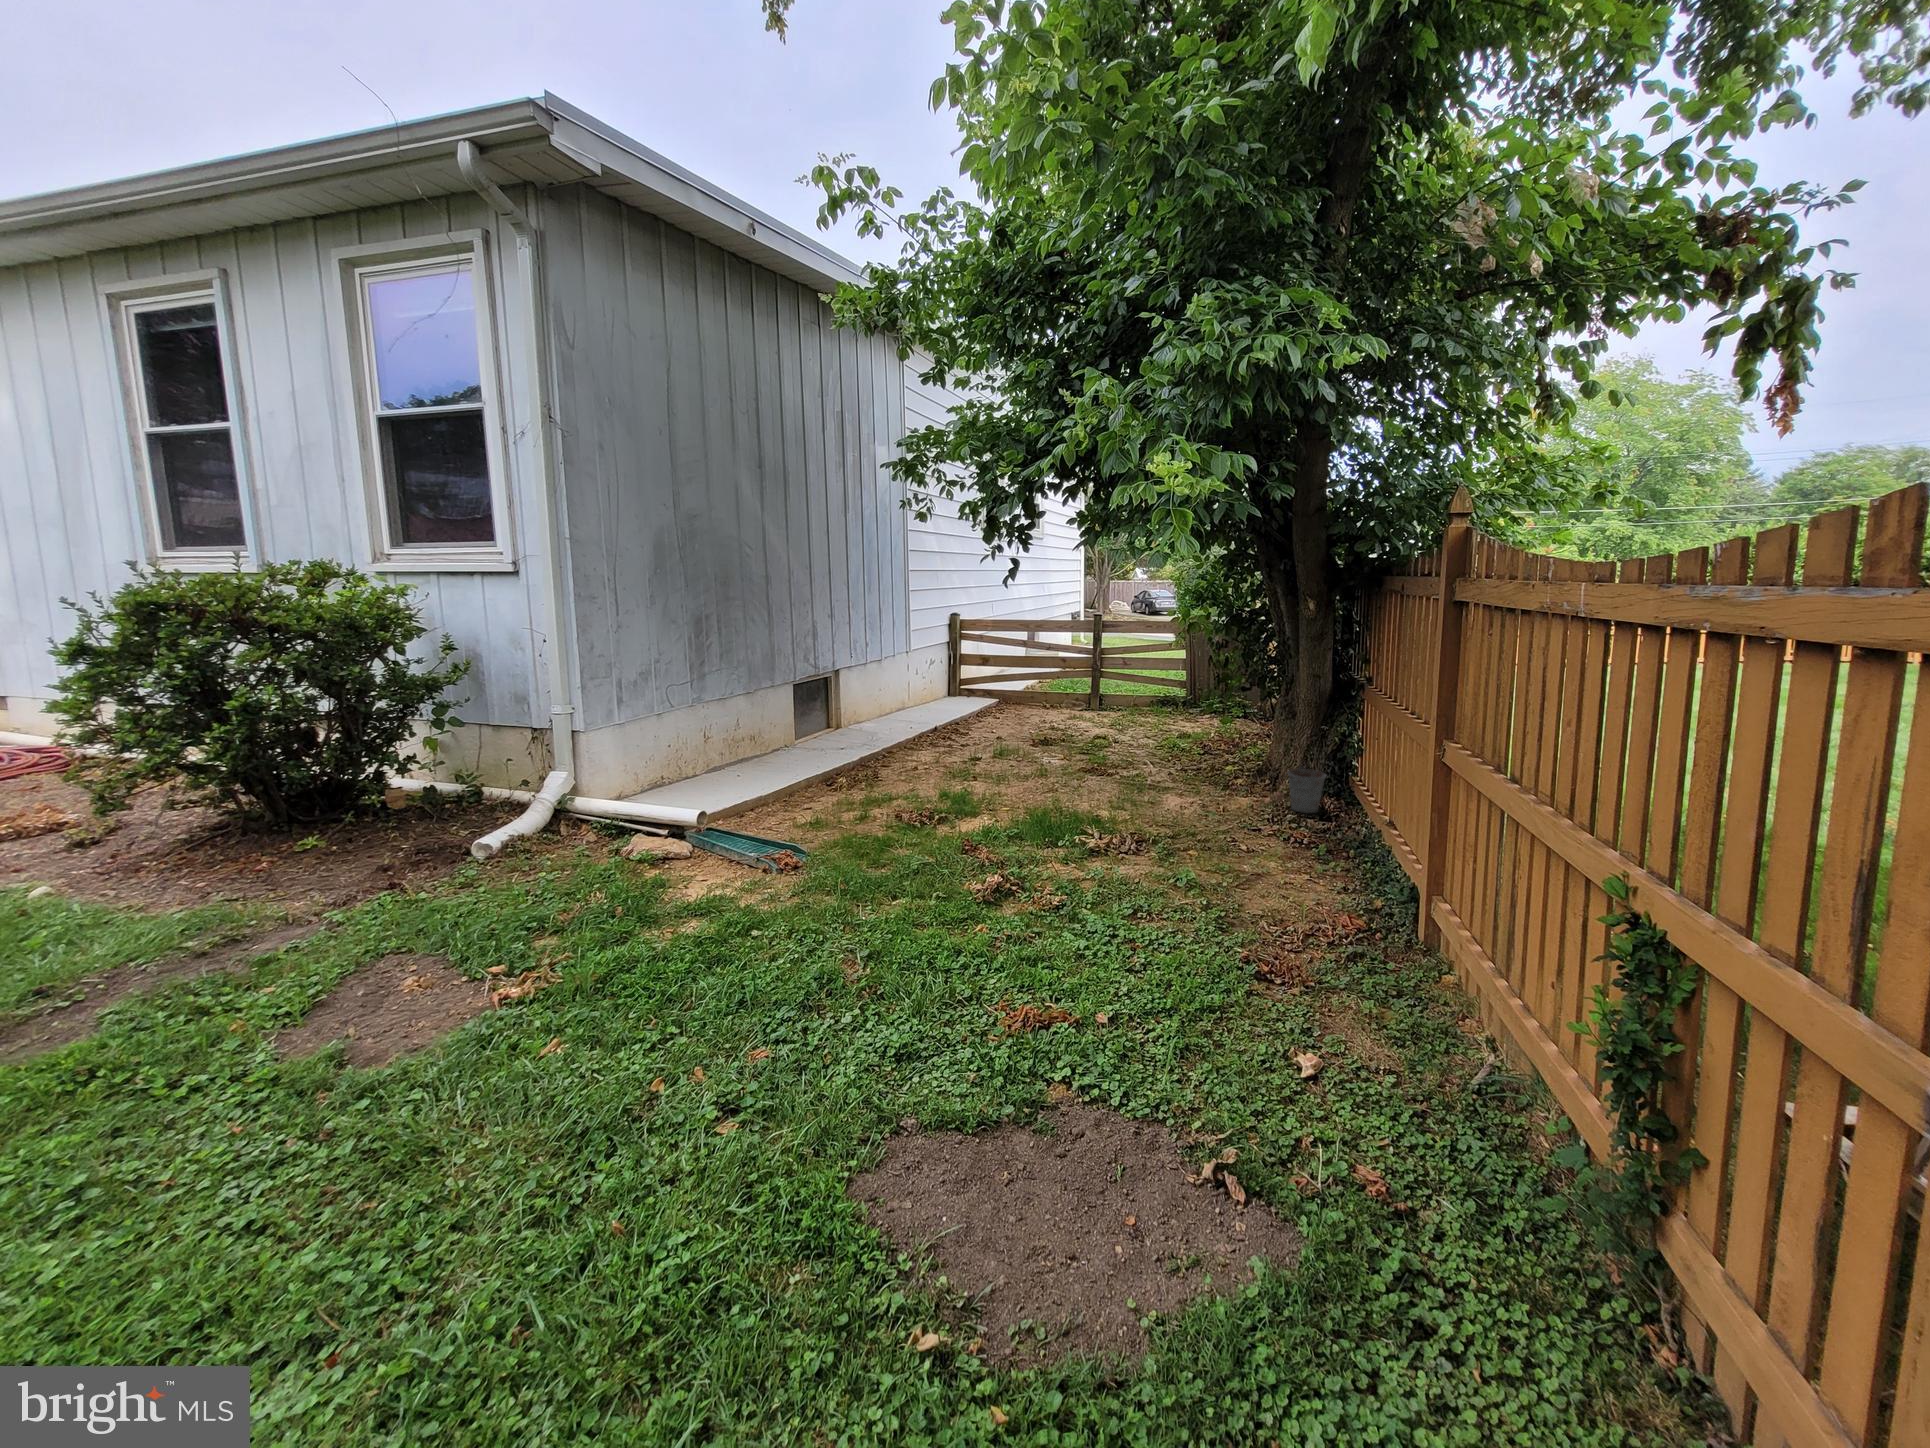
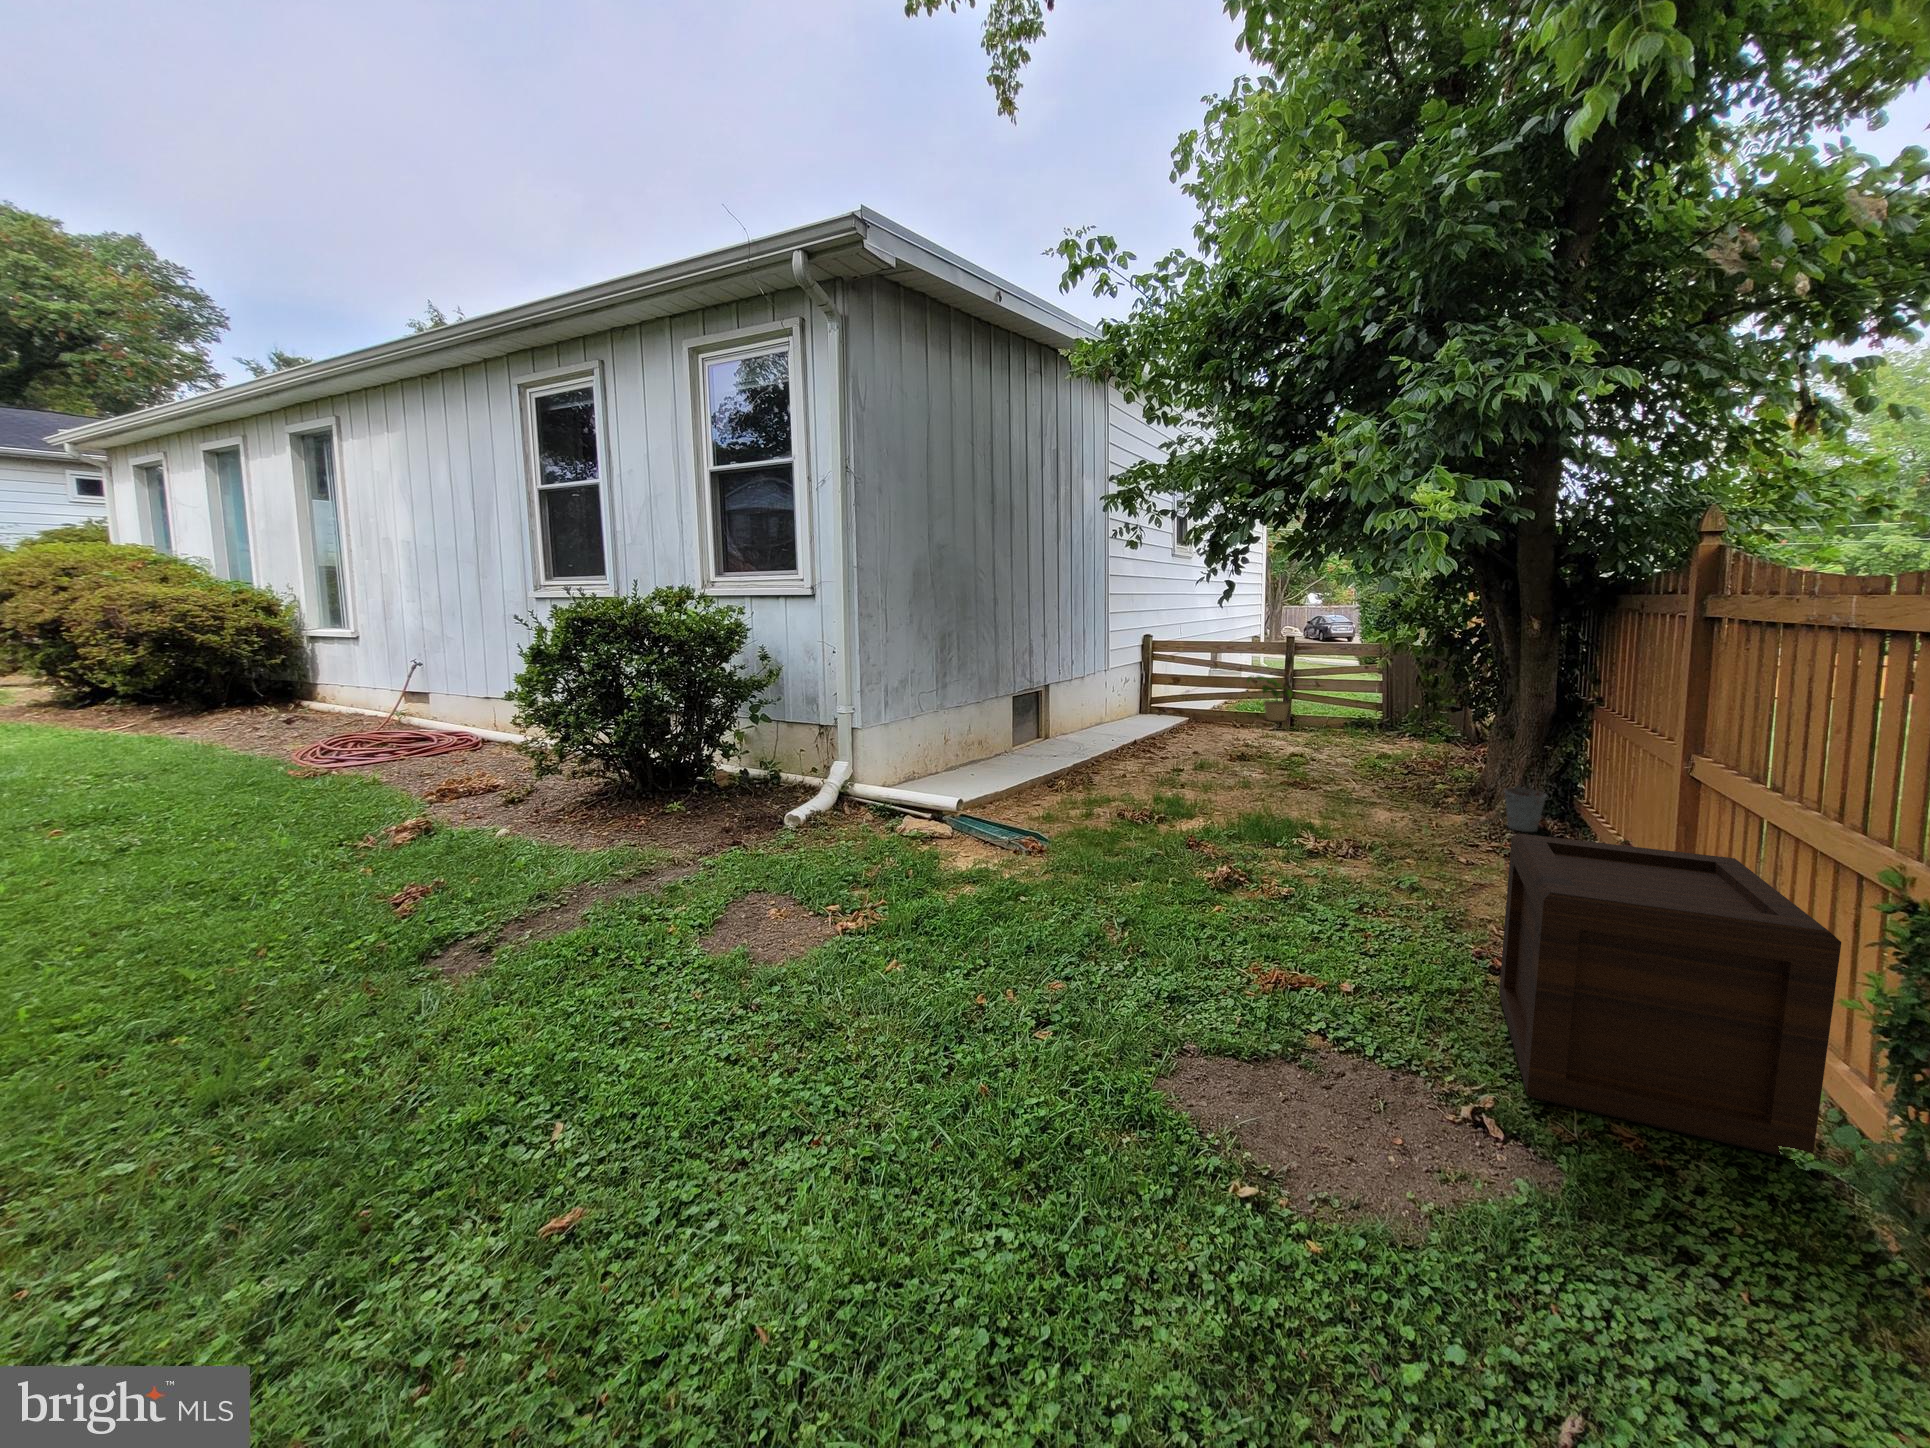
potted plant: none [1055,657,1102,704] -> present [1247,676,1293,721]
wooden crate: none [1259,835,1567,1176] -> present [1499,834,1841,1156]

